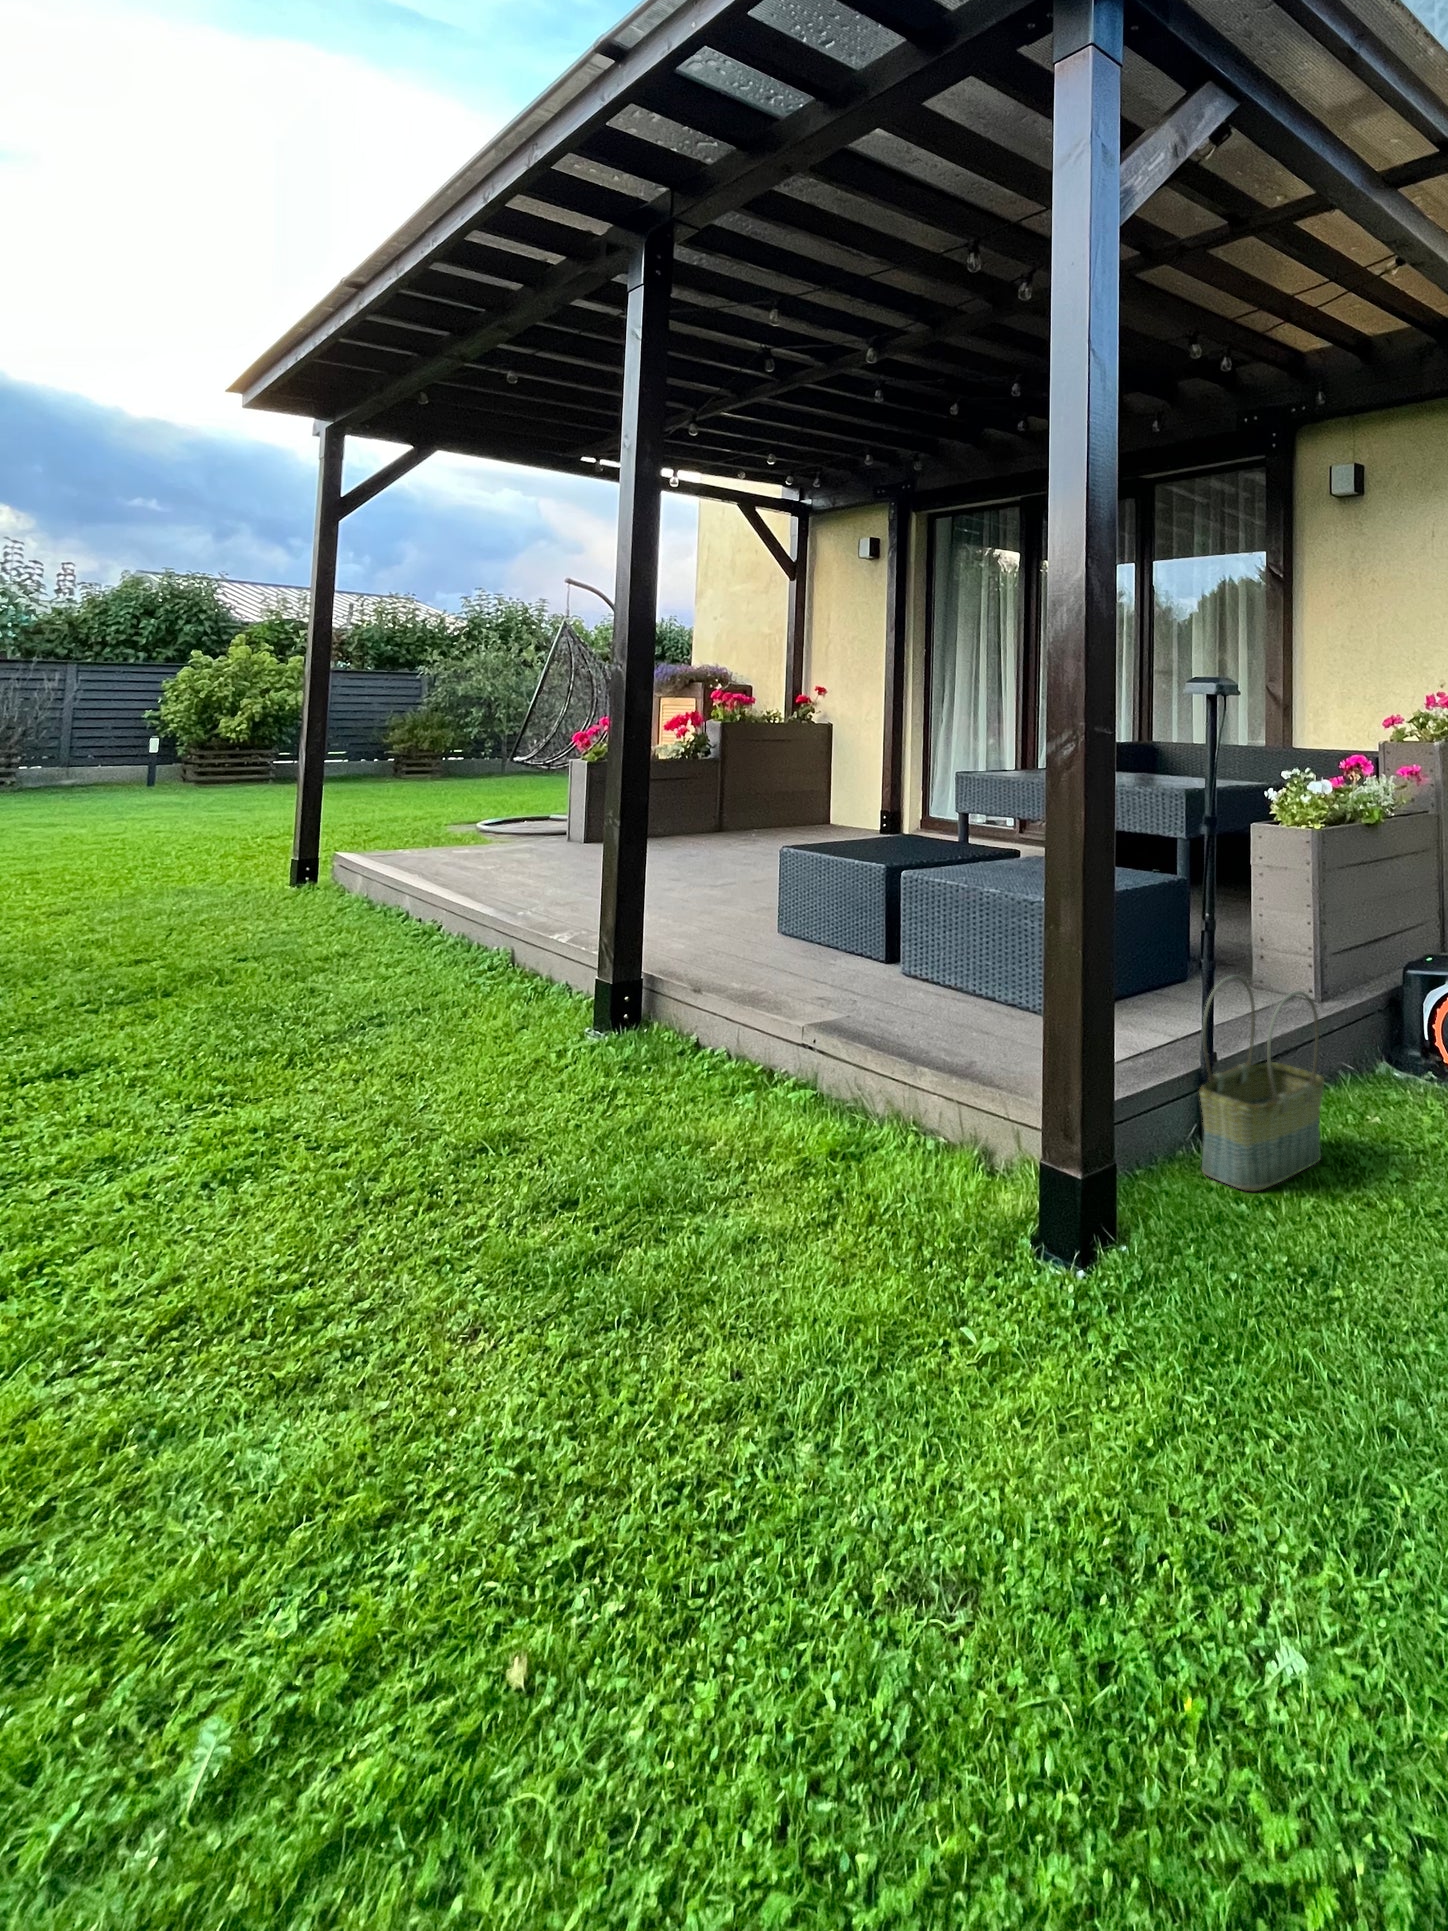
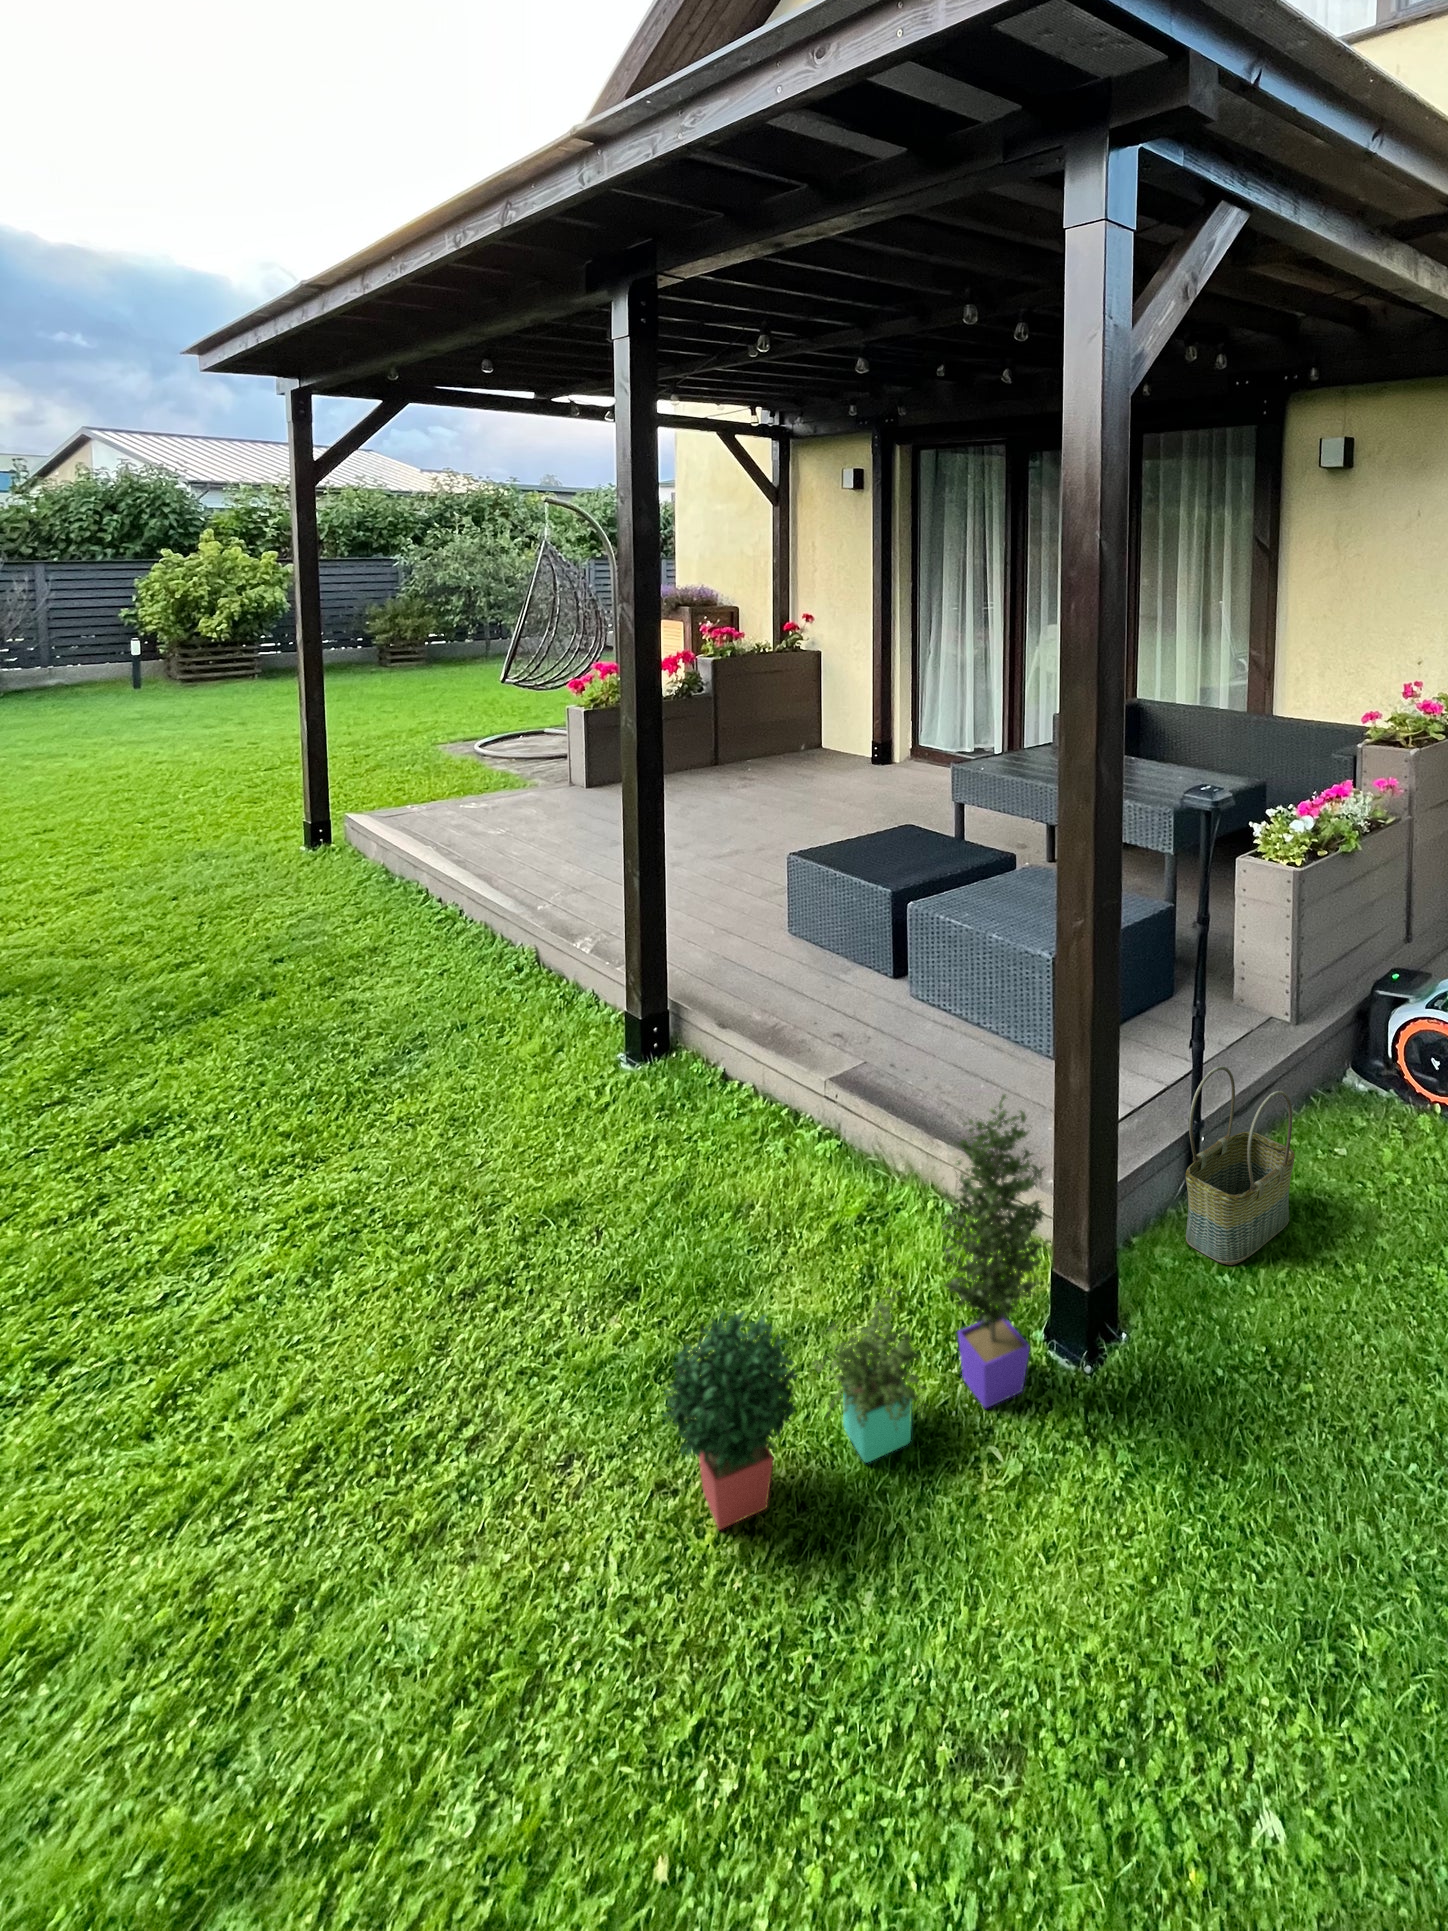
potted plant: none [579,931,1041,1387] -> present [663,1094,1051,1530]

